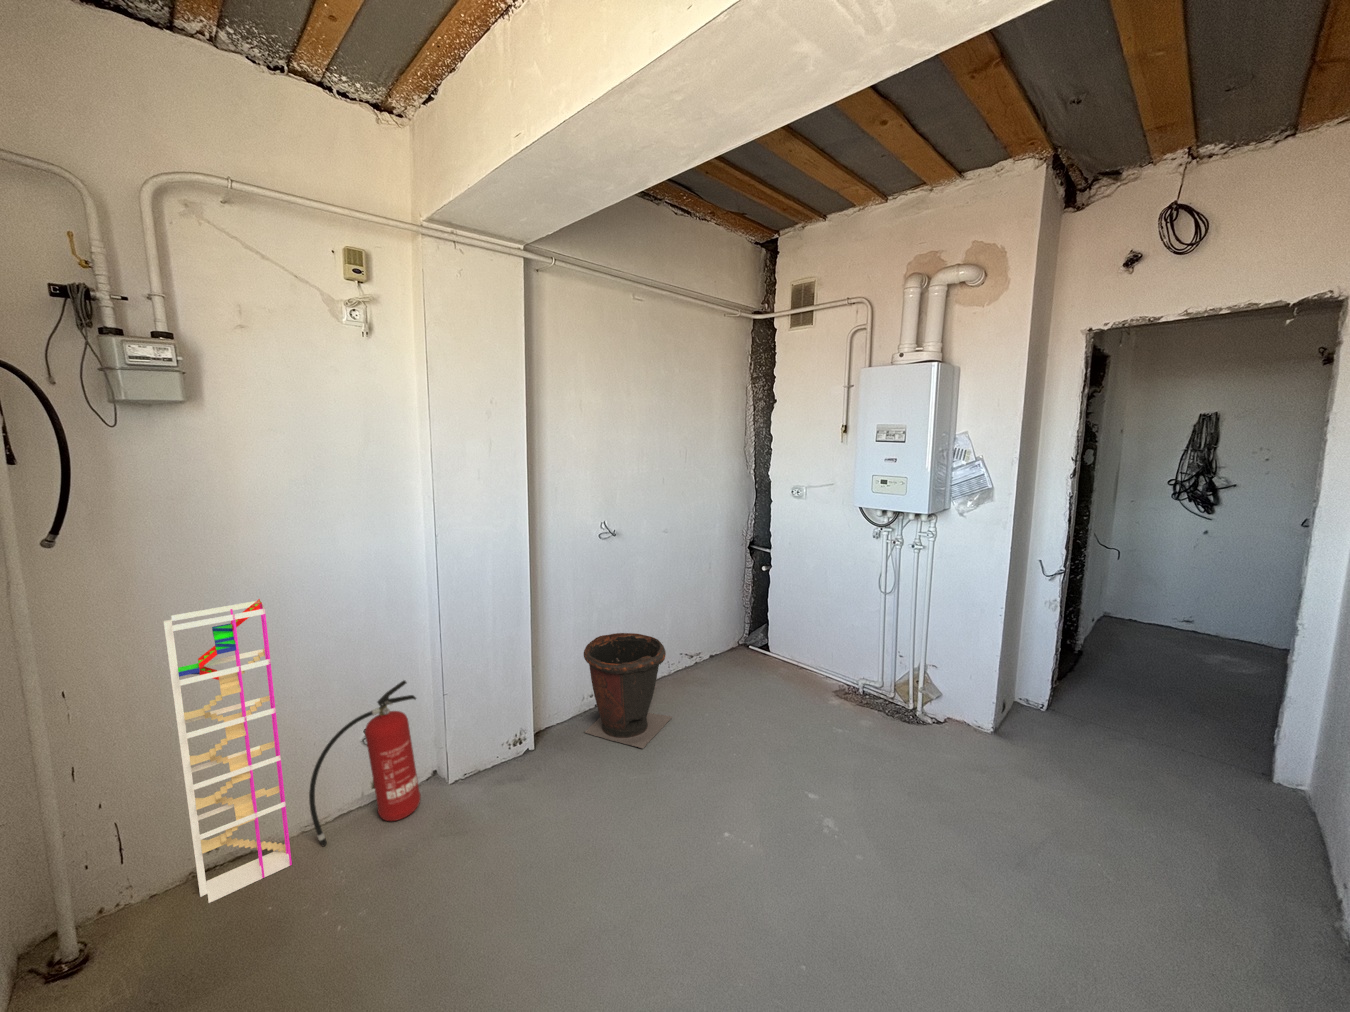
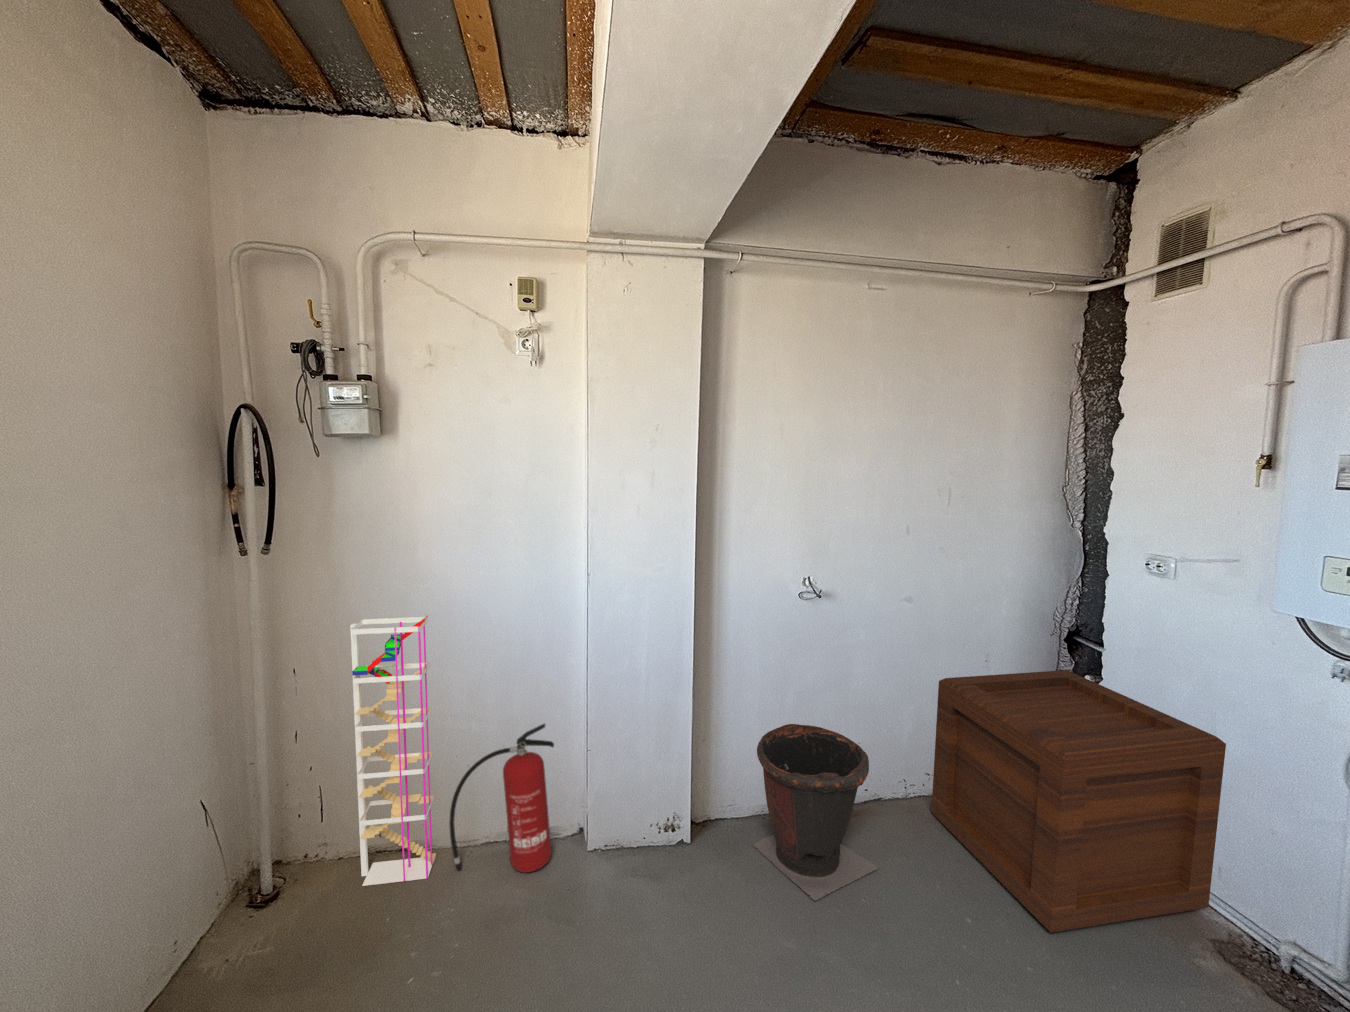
wooden crate: none [689,565,836,716] -> present [931,670,1226,932]

